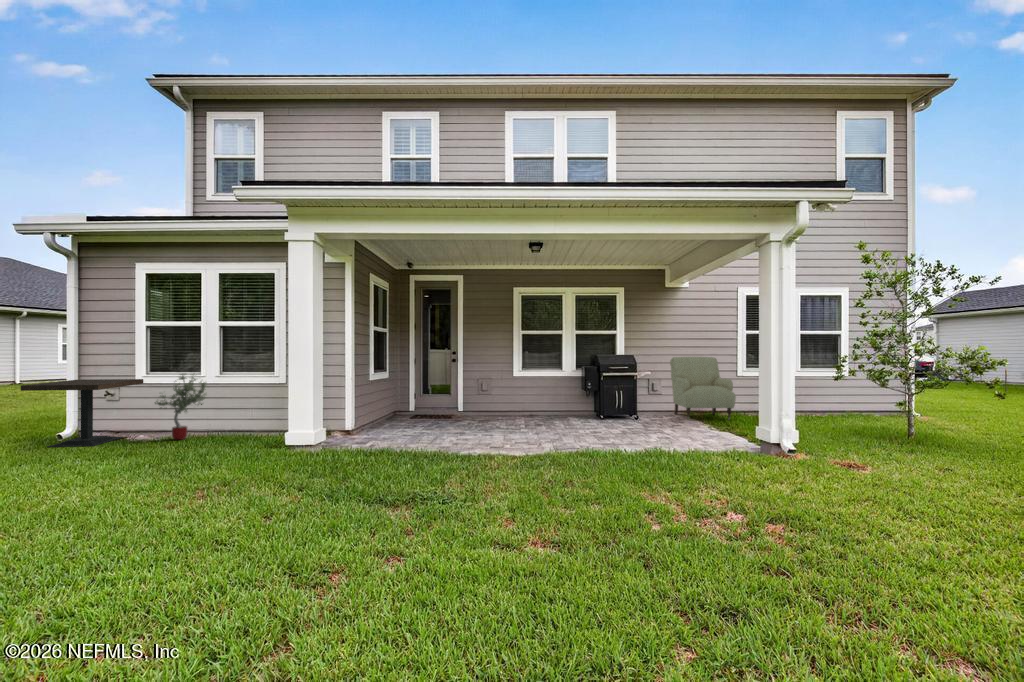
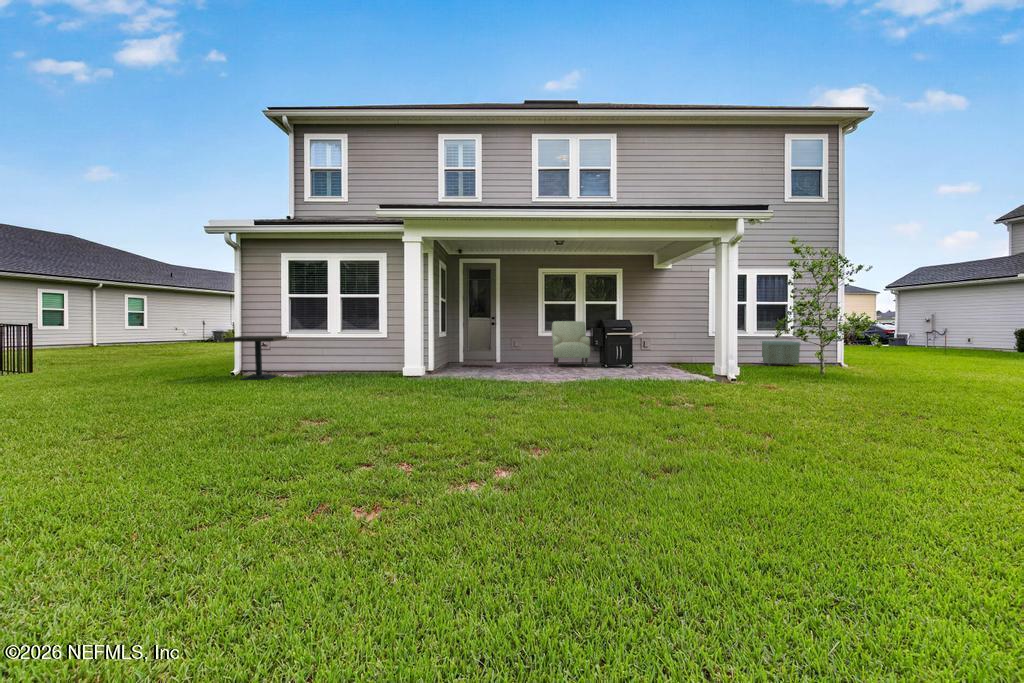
chair: present [670,357,736,420] -> present [552,321,590,366]
potted tree: present [155,374,206,440] -> none [301,331,338,377]
storage bench: none [811,384,870,418] -> present [761,341,800,365]

